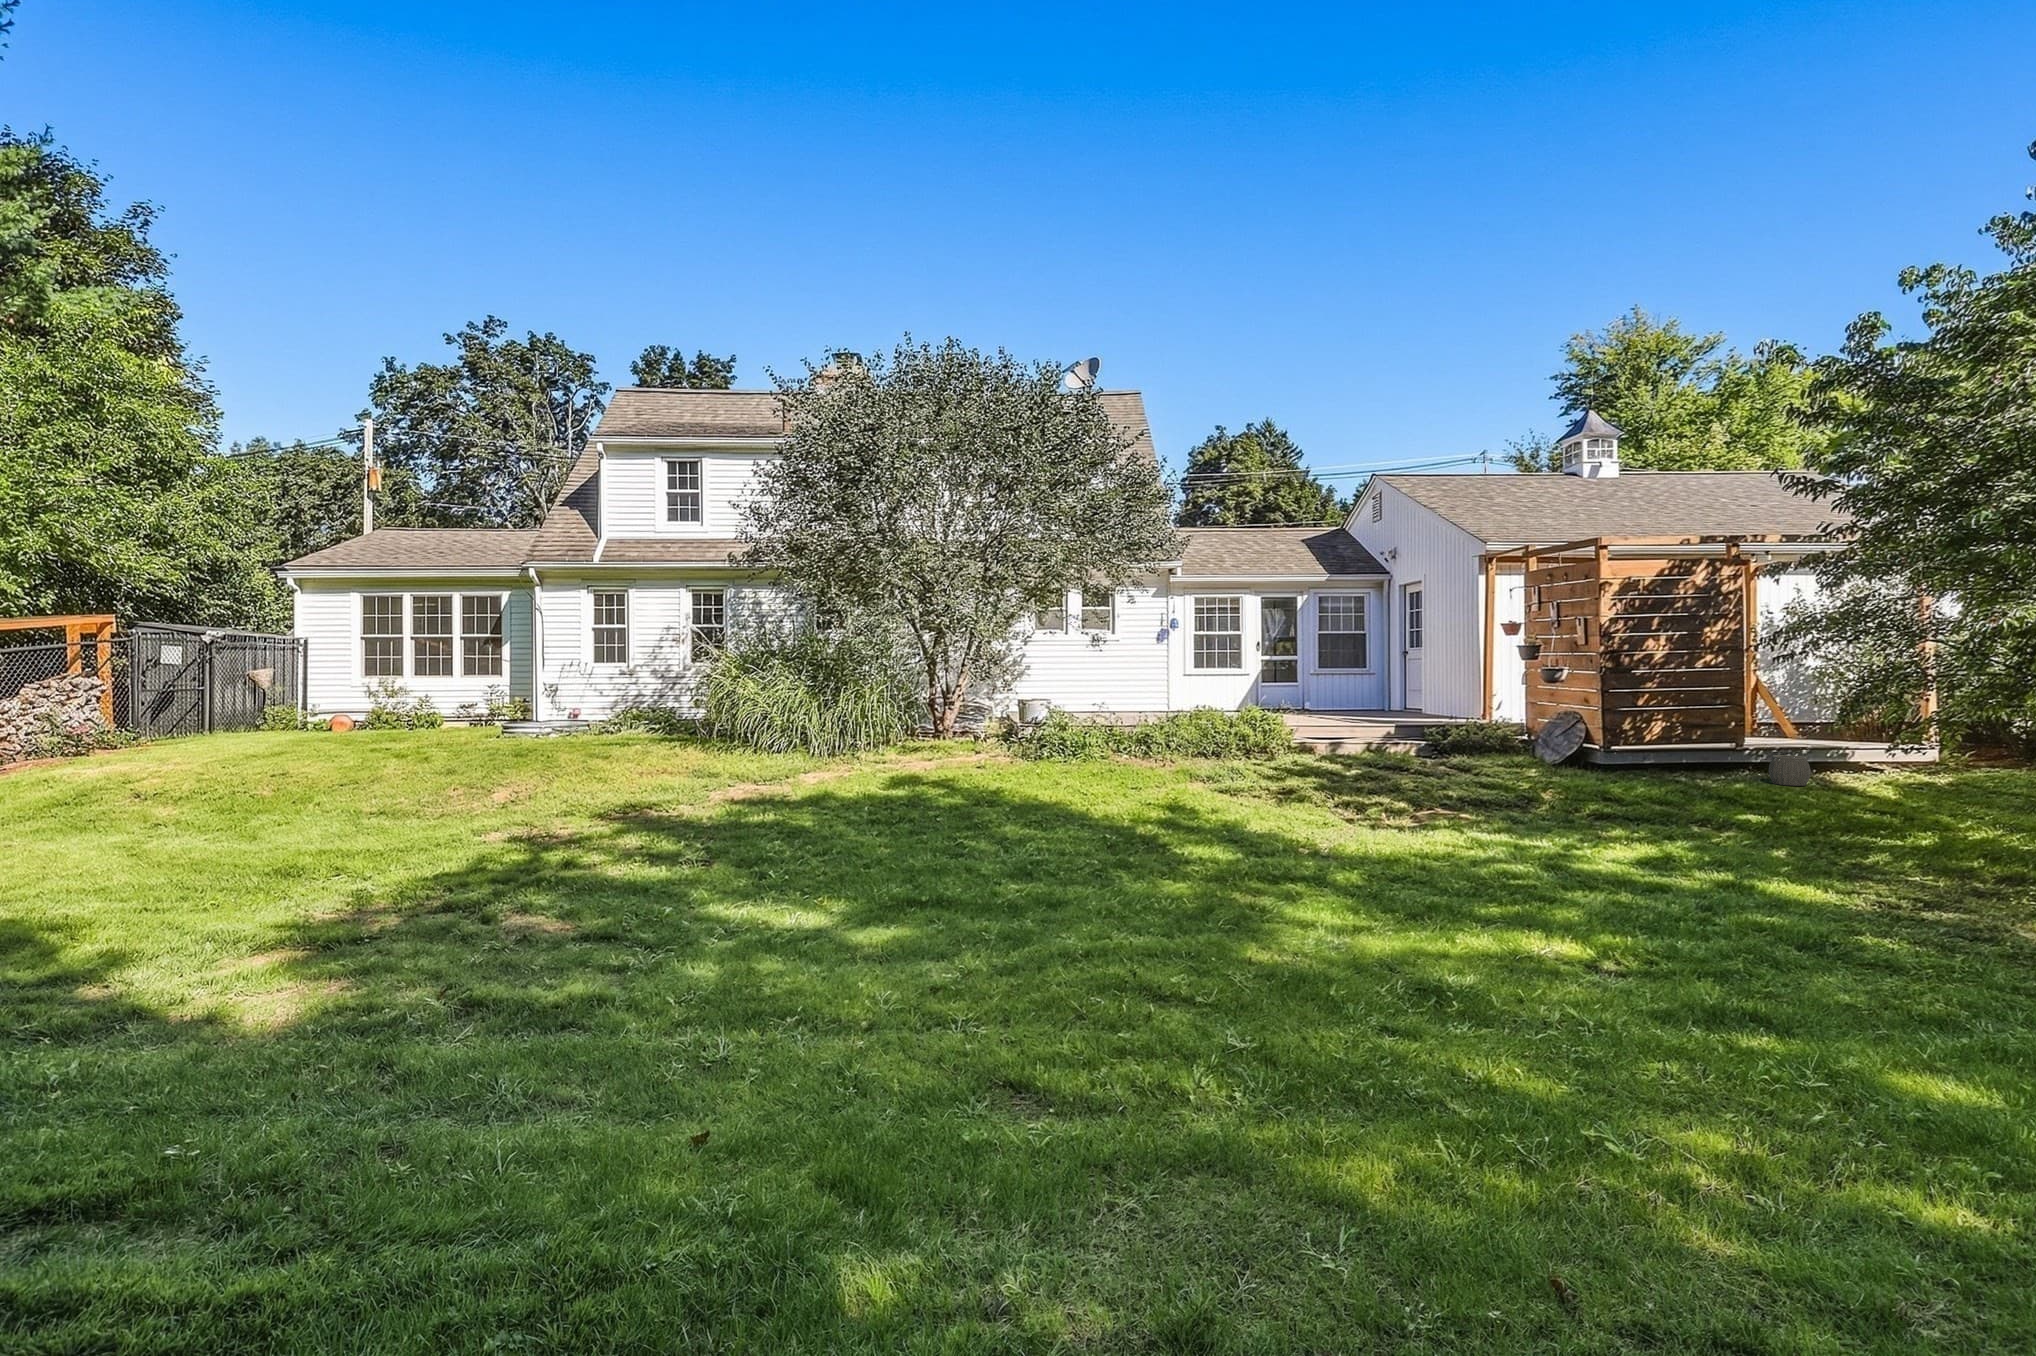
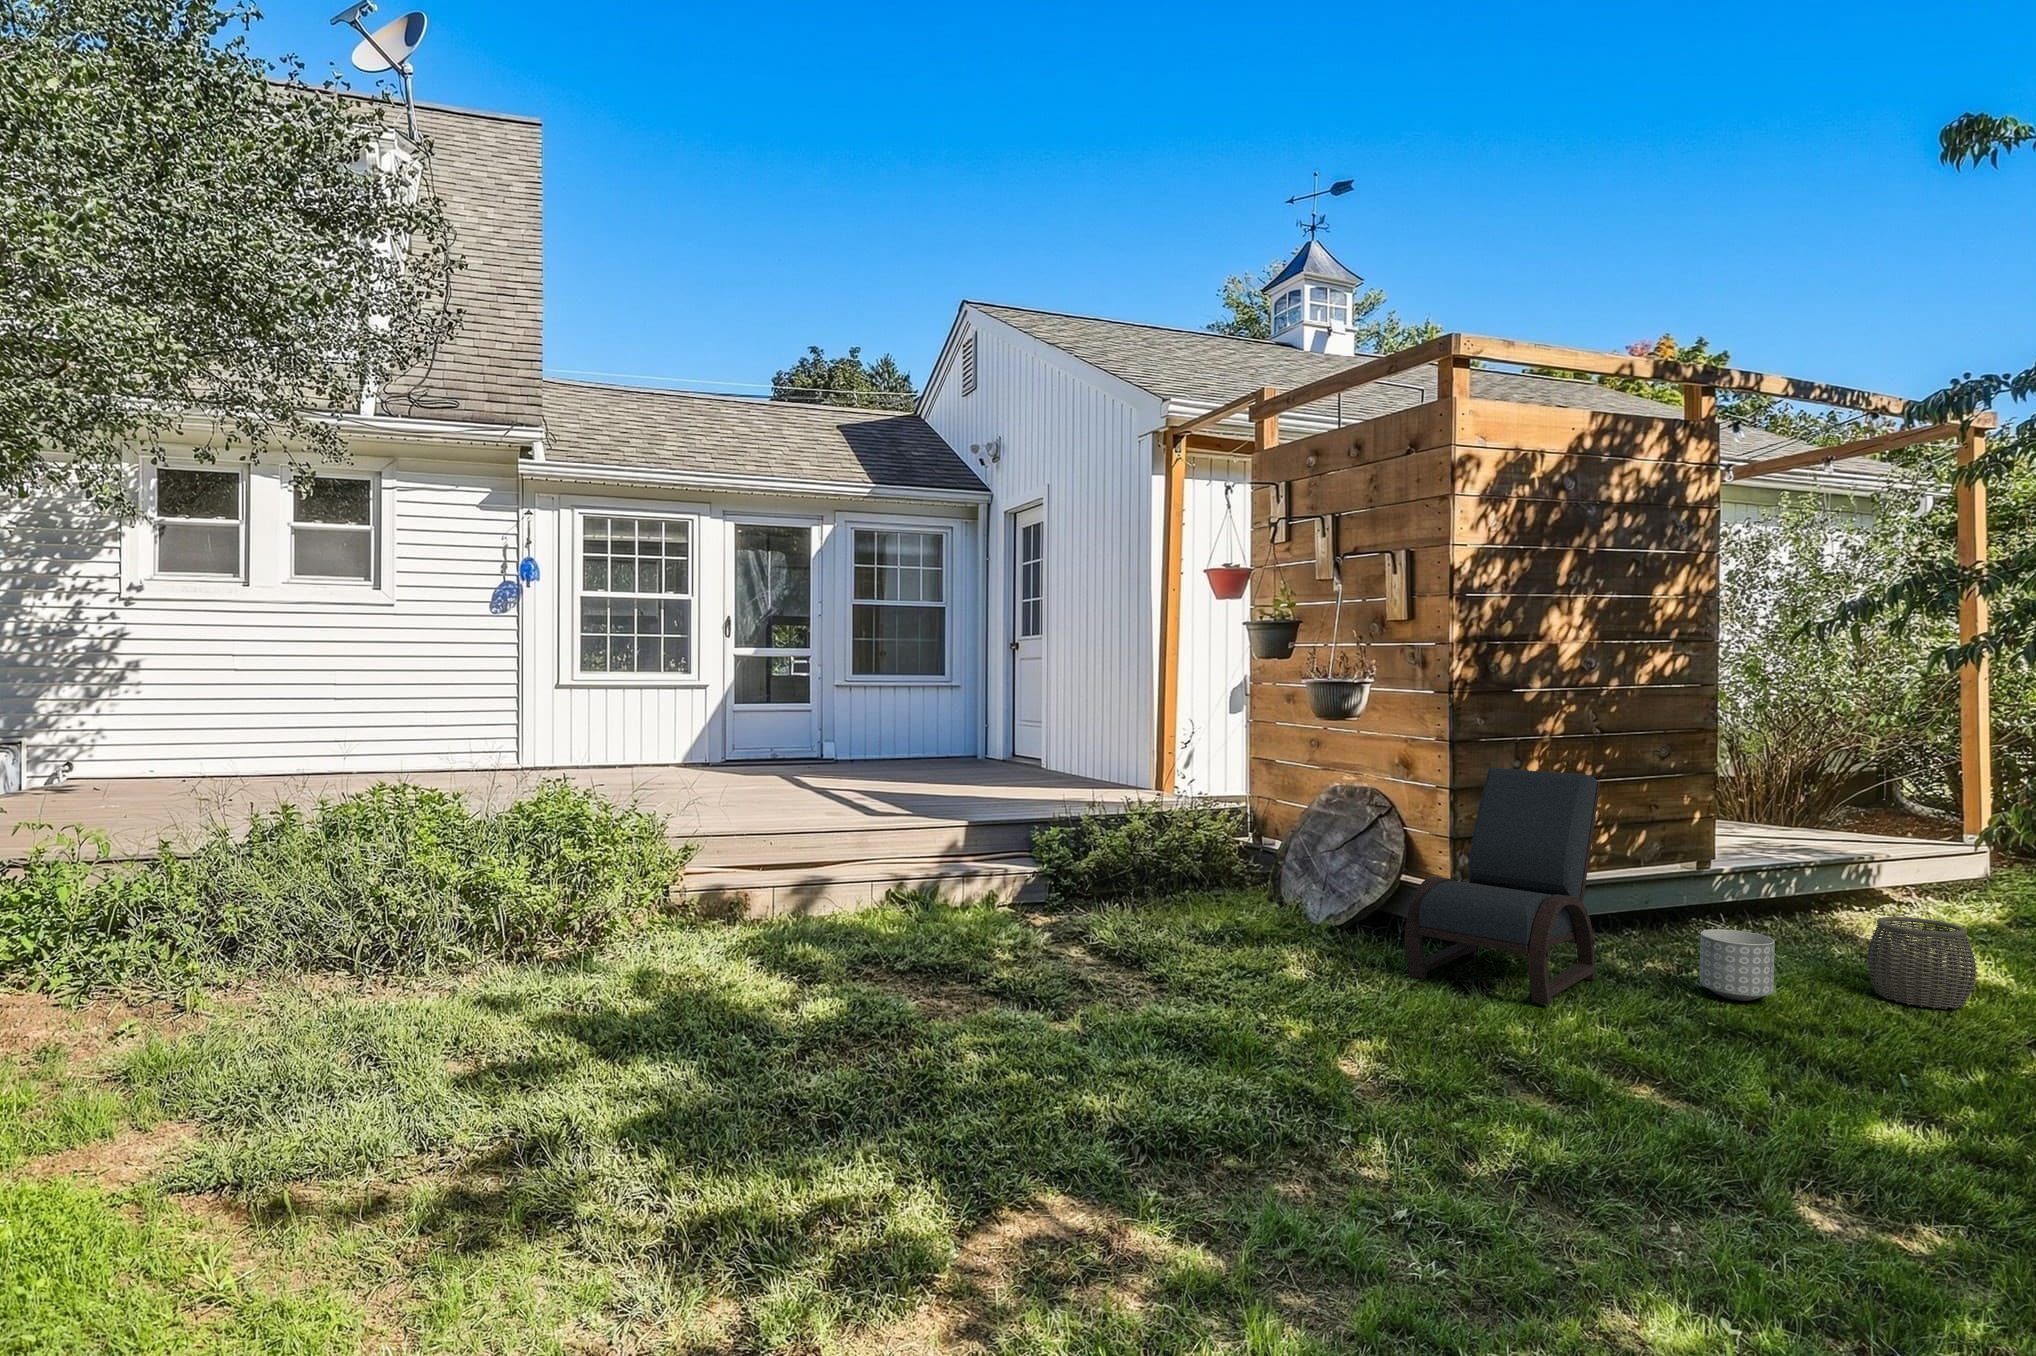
lounge chair: none [1572,700,1659,778] -> present [1404,768,1600,1005]
planter: none [1693,758,1722,781] -> present [1700,929,1775,1001]

